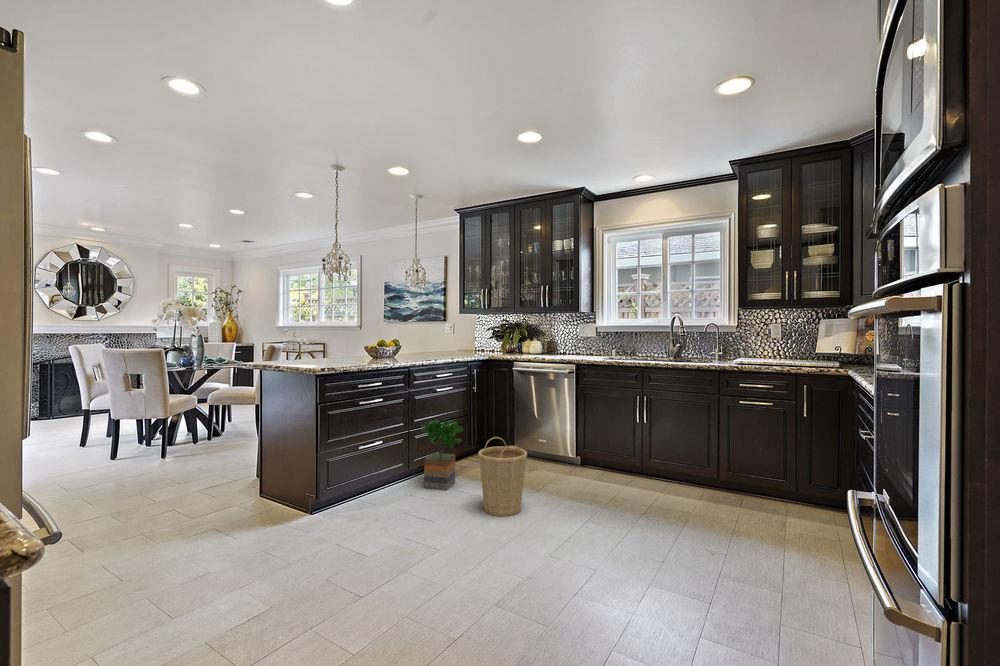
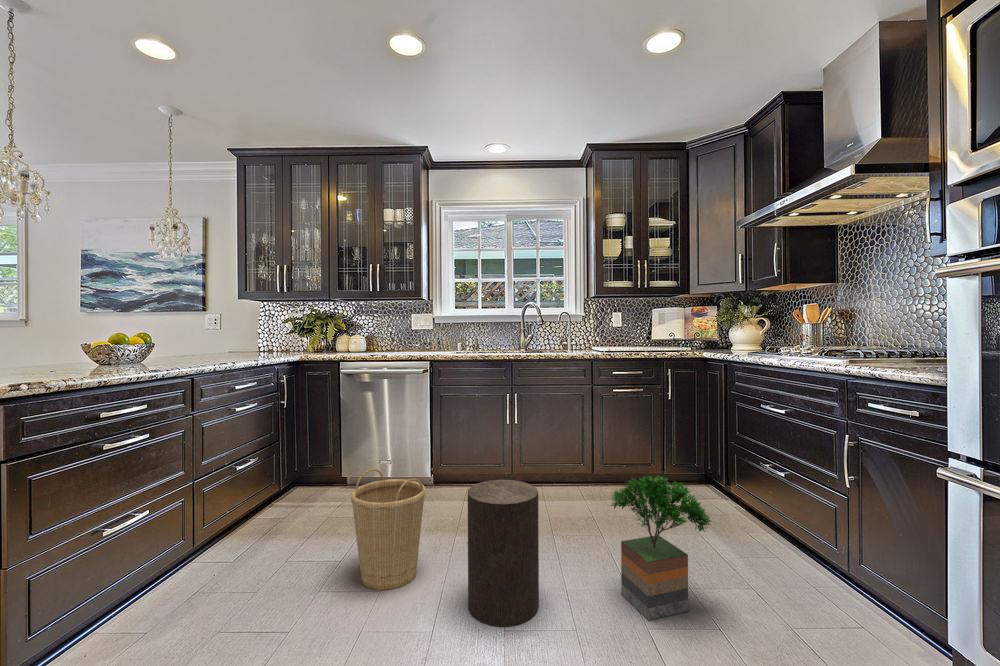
potted tree: present [423,420,463,490] -> present [611,474,711,620]
stool: none [533,454,583,552] -> present [468,480,539,627]

